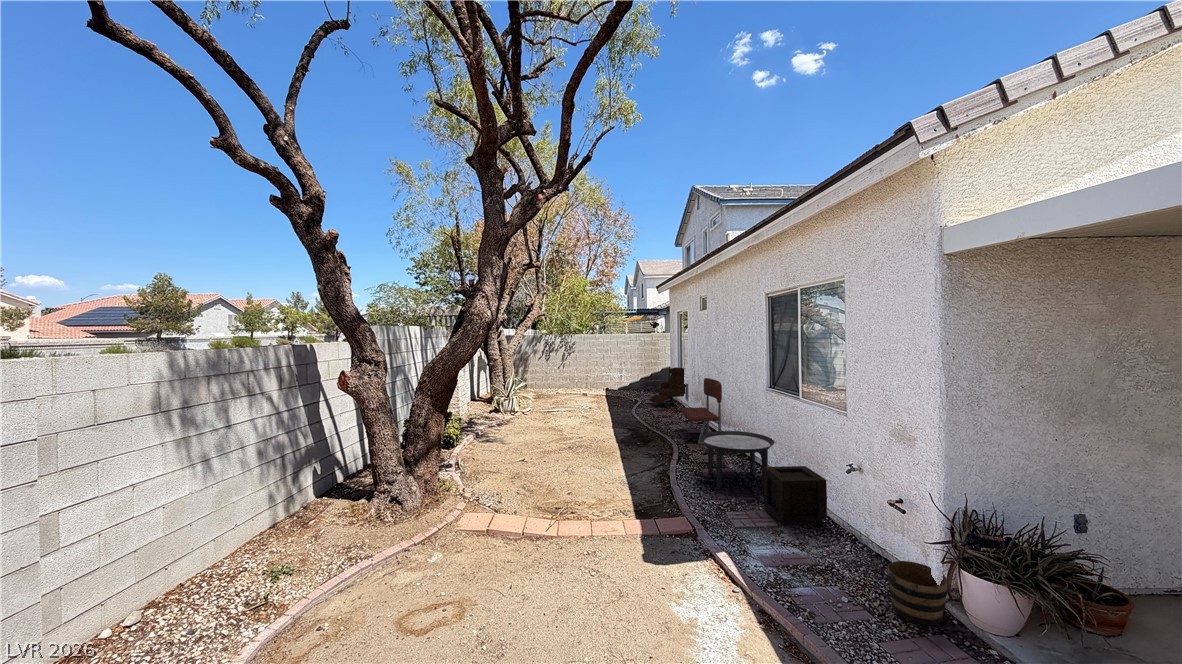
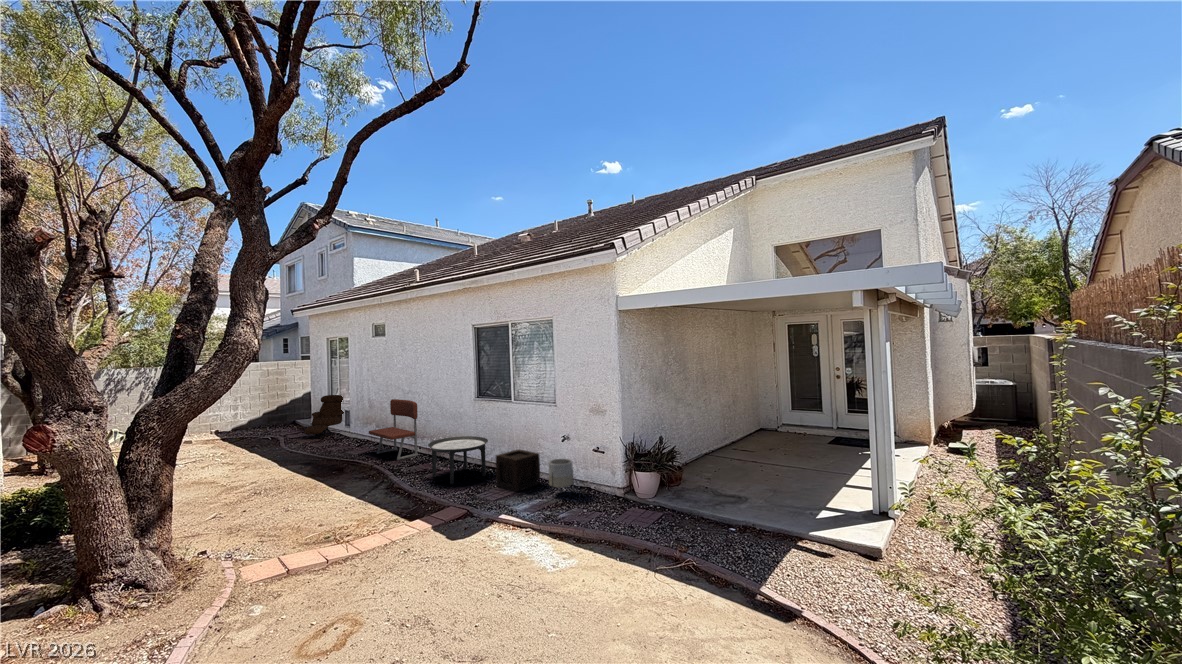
planter: none [822,495,864,560] -> present [549,459,573,488]
bucket: present [887,561,948,625] -> none [599,480,627,511]

